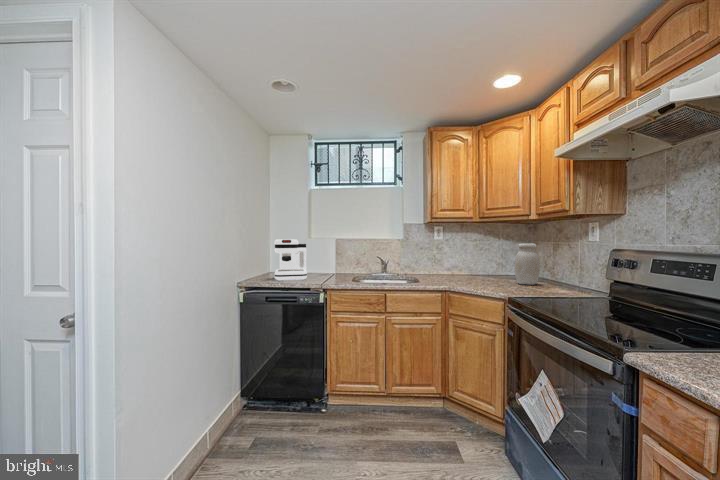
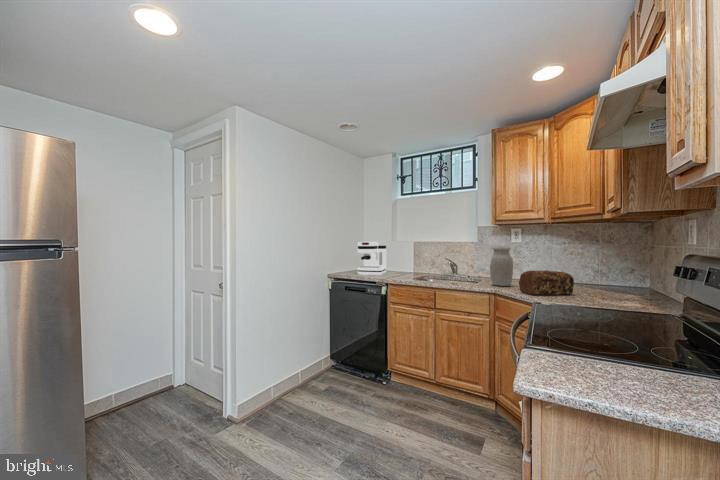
jar: present [515,243,540,285] -> present [490,246,513,286]
bread loaf: none [473,265,515,289] -> present [519,270,574,295]

